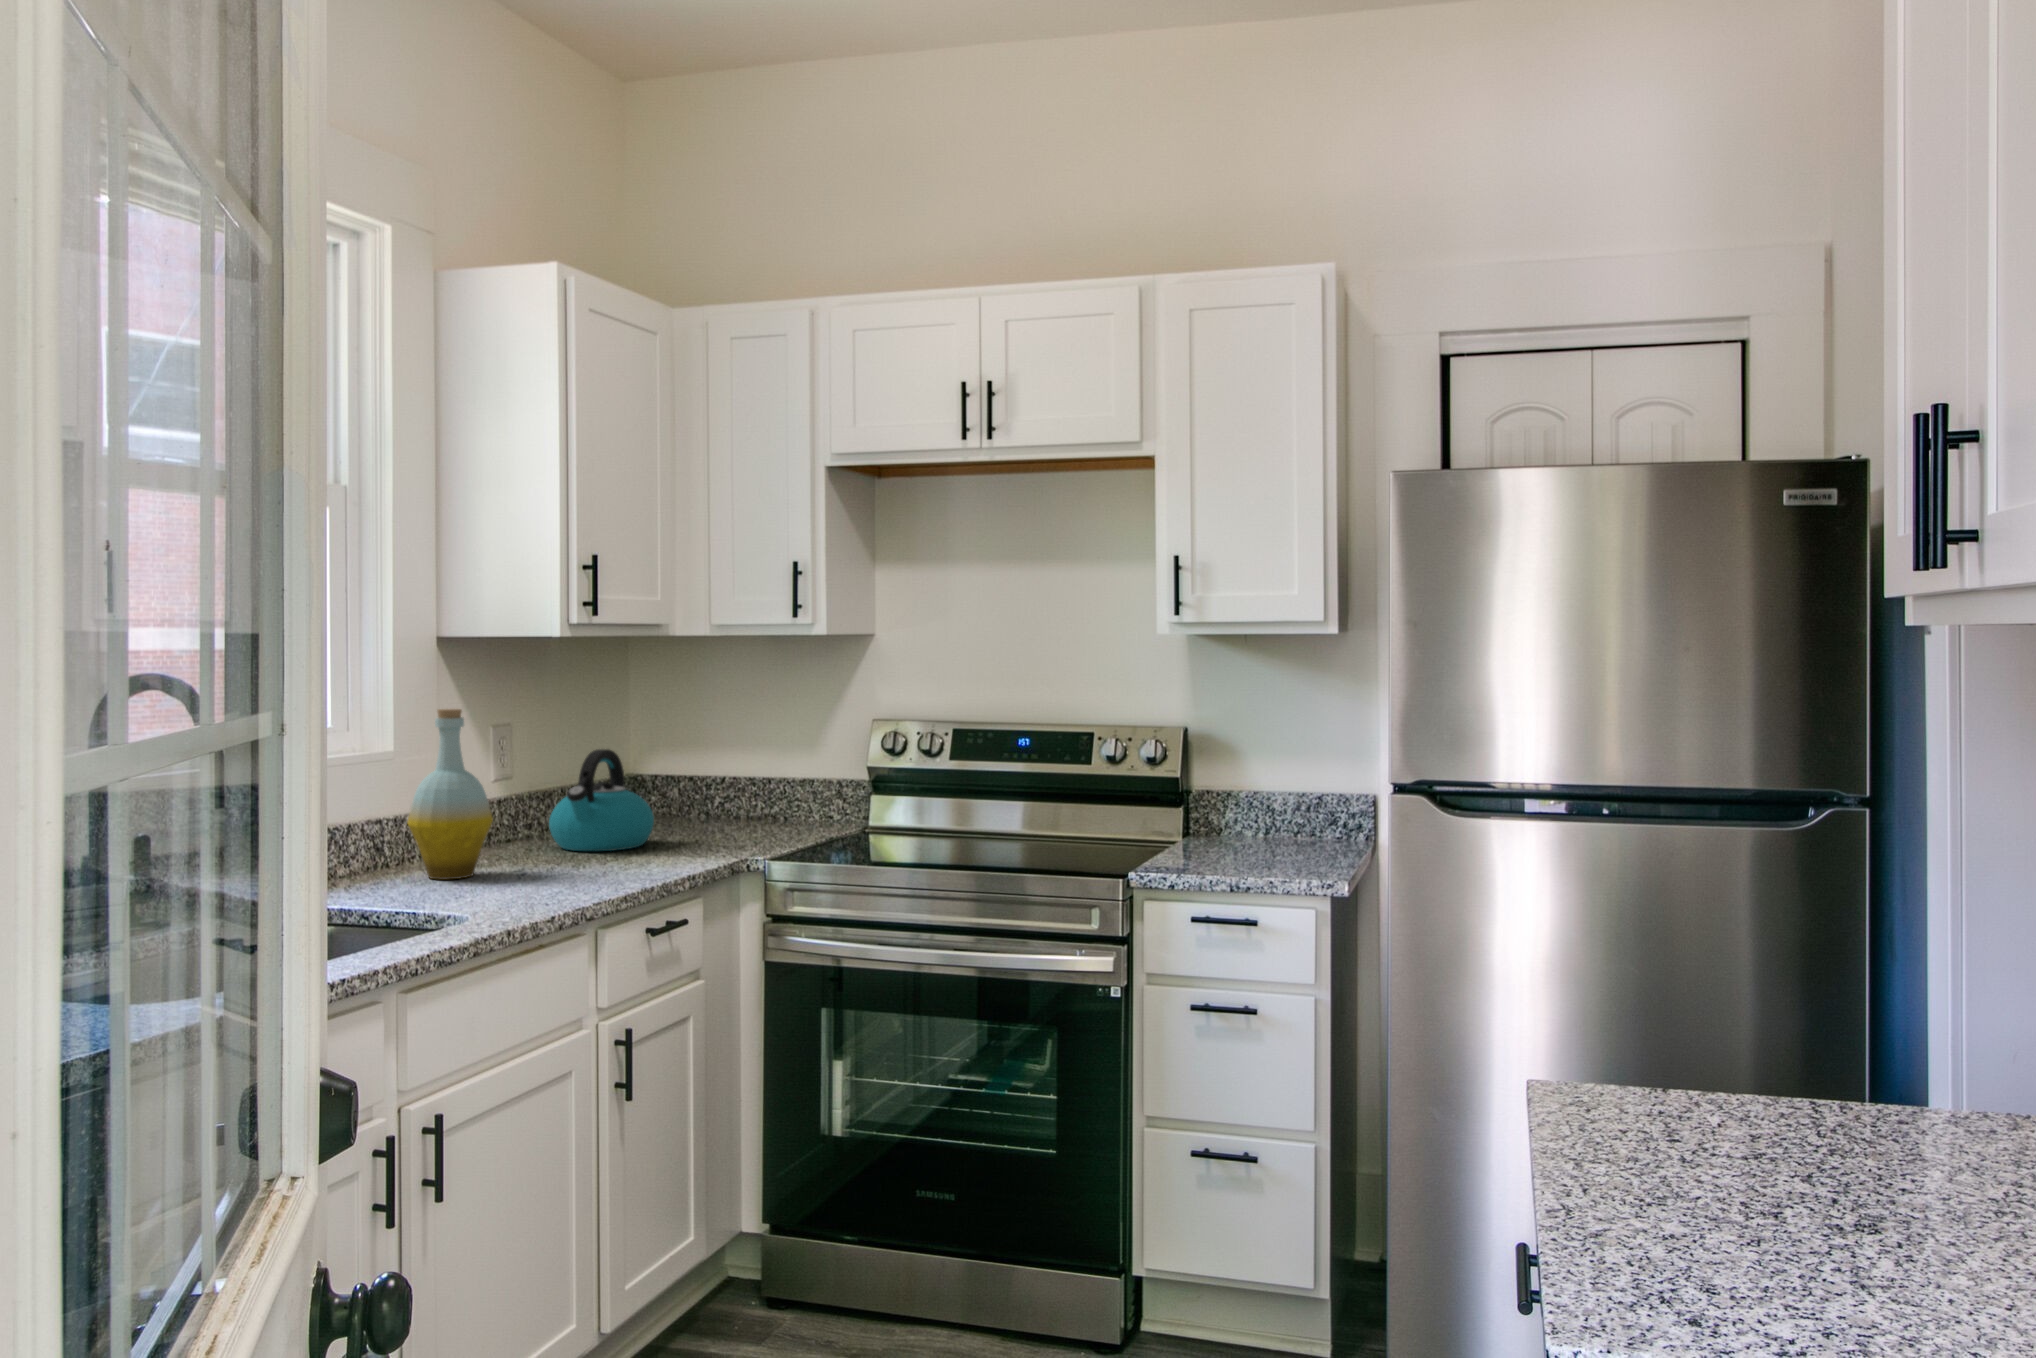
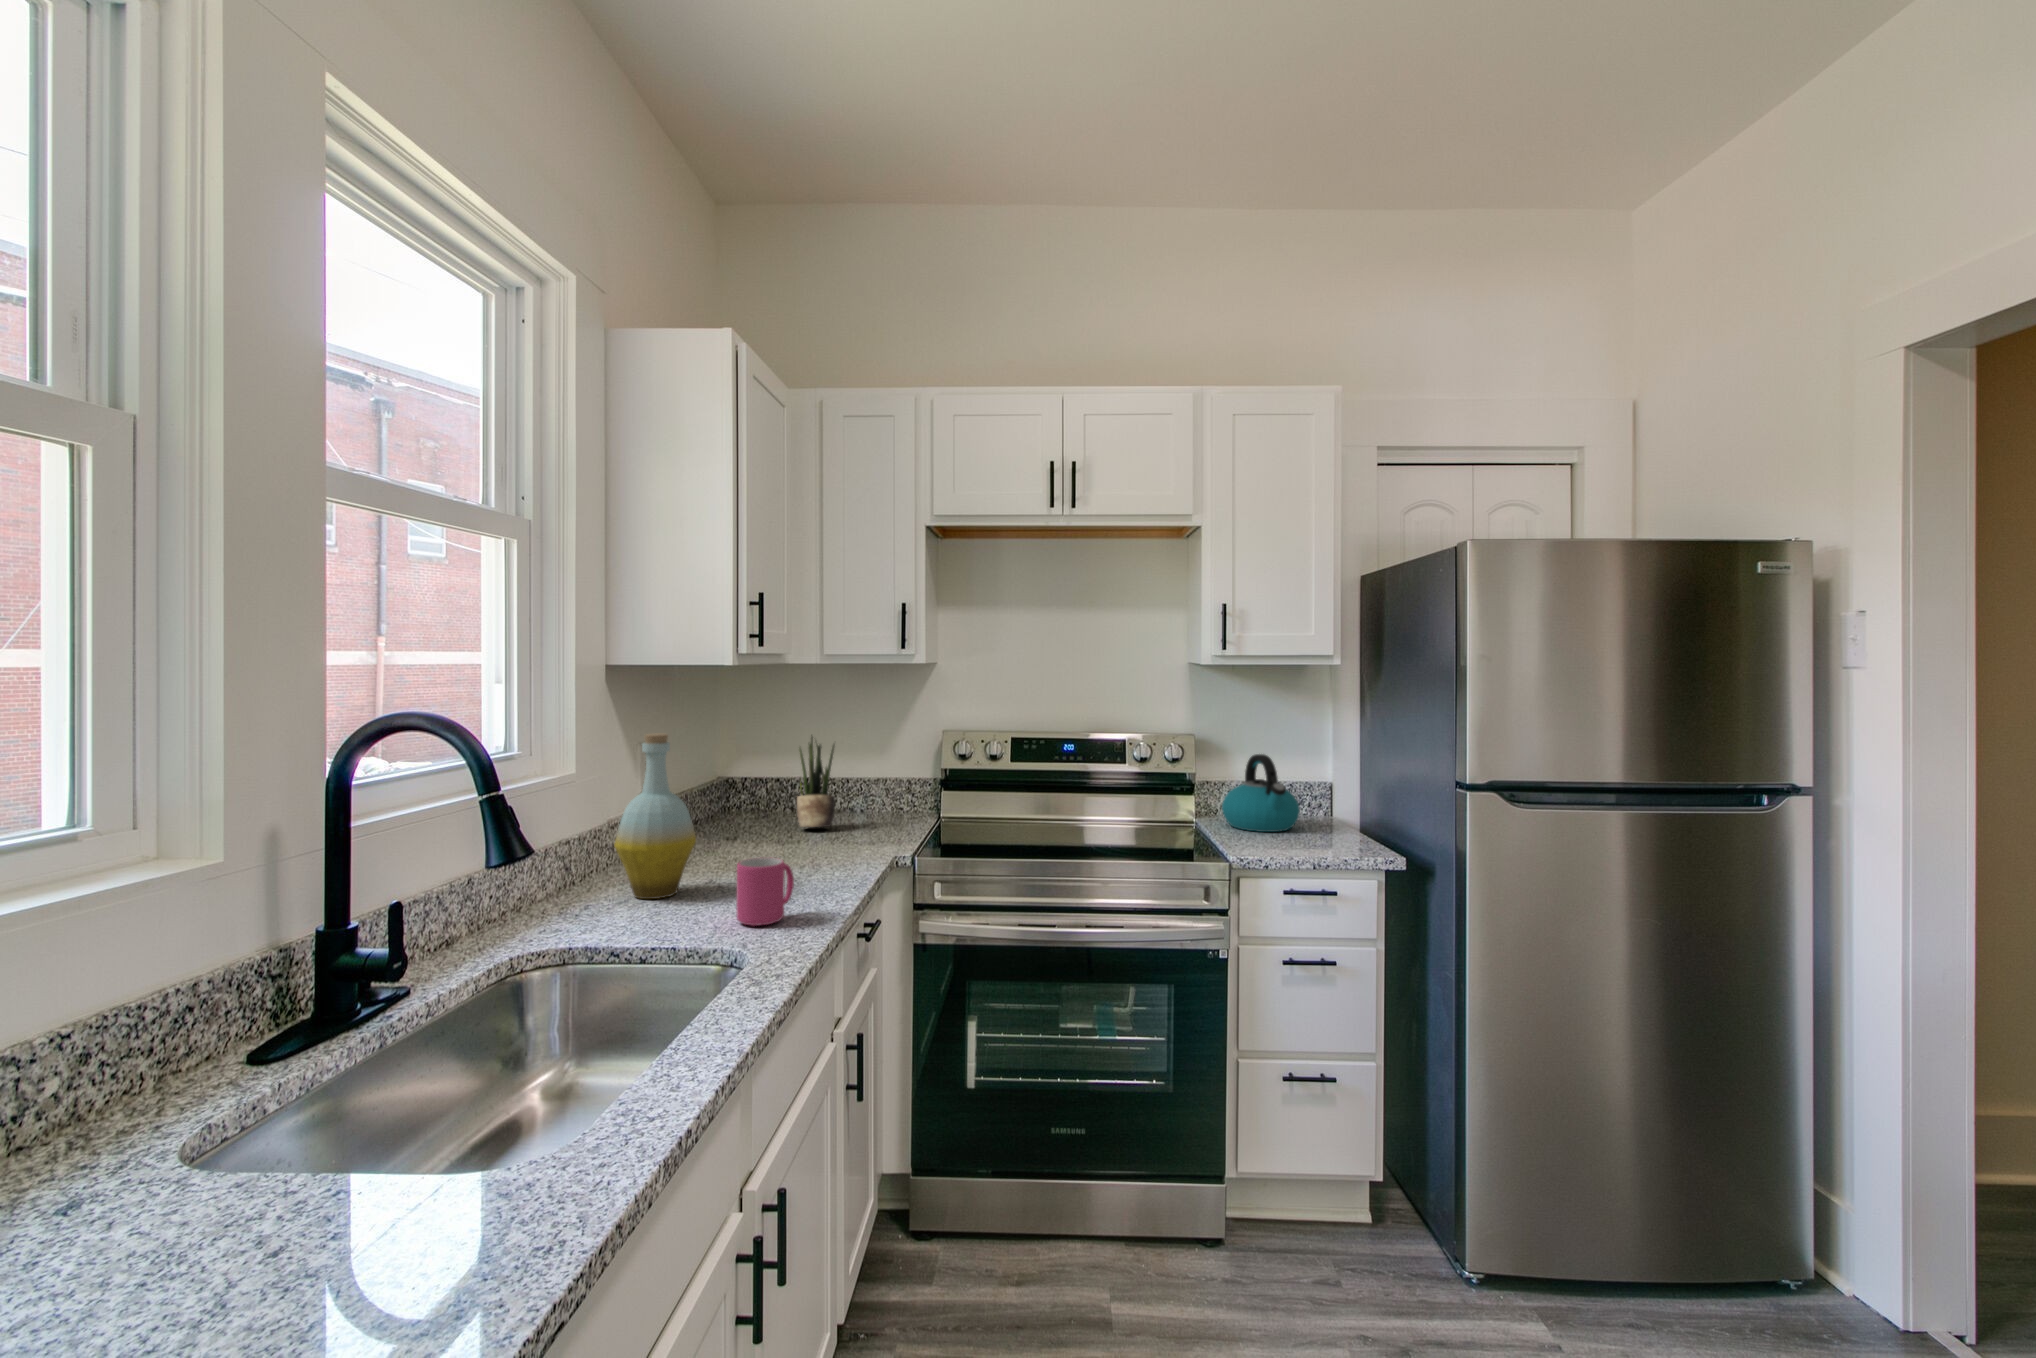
potted plant: none [682,720,730,831] -> present [797,735,835,827]
kettle: present [549,749,654,851] -> present [1222,754,1300,832]
mug: none [488,835,555,901] -> present [737,857,794,926]

